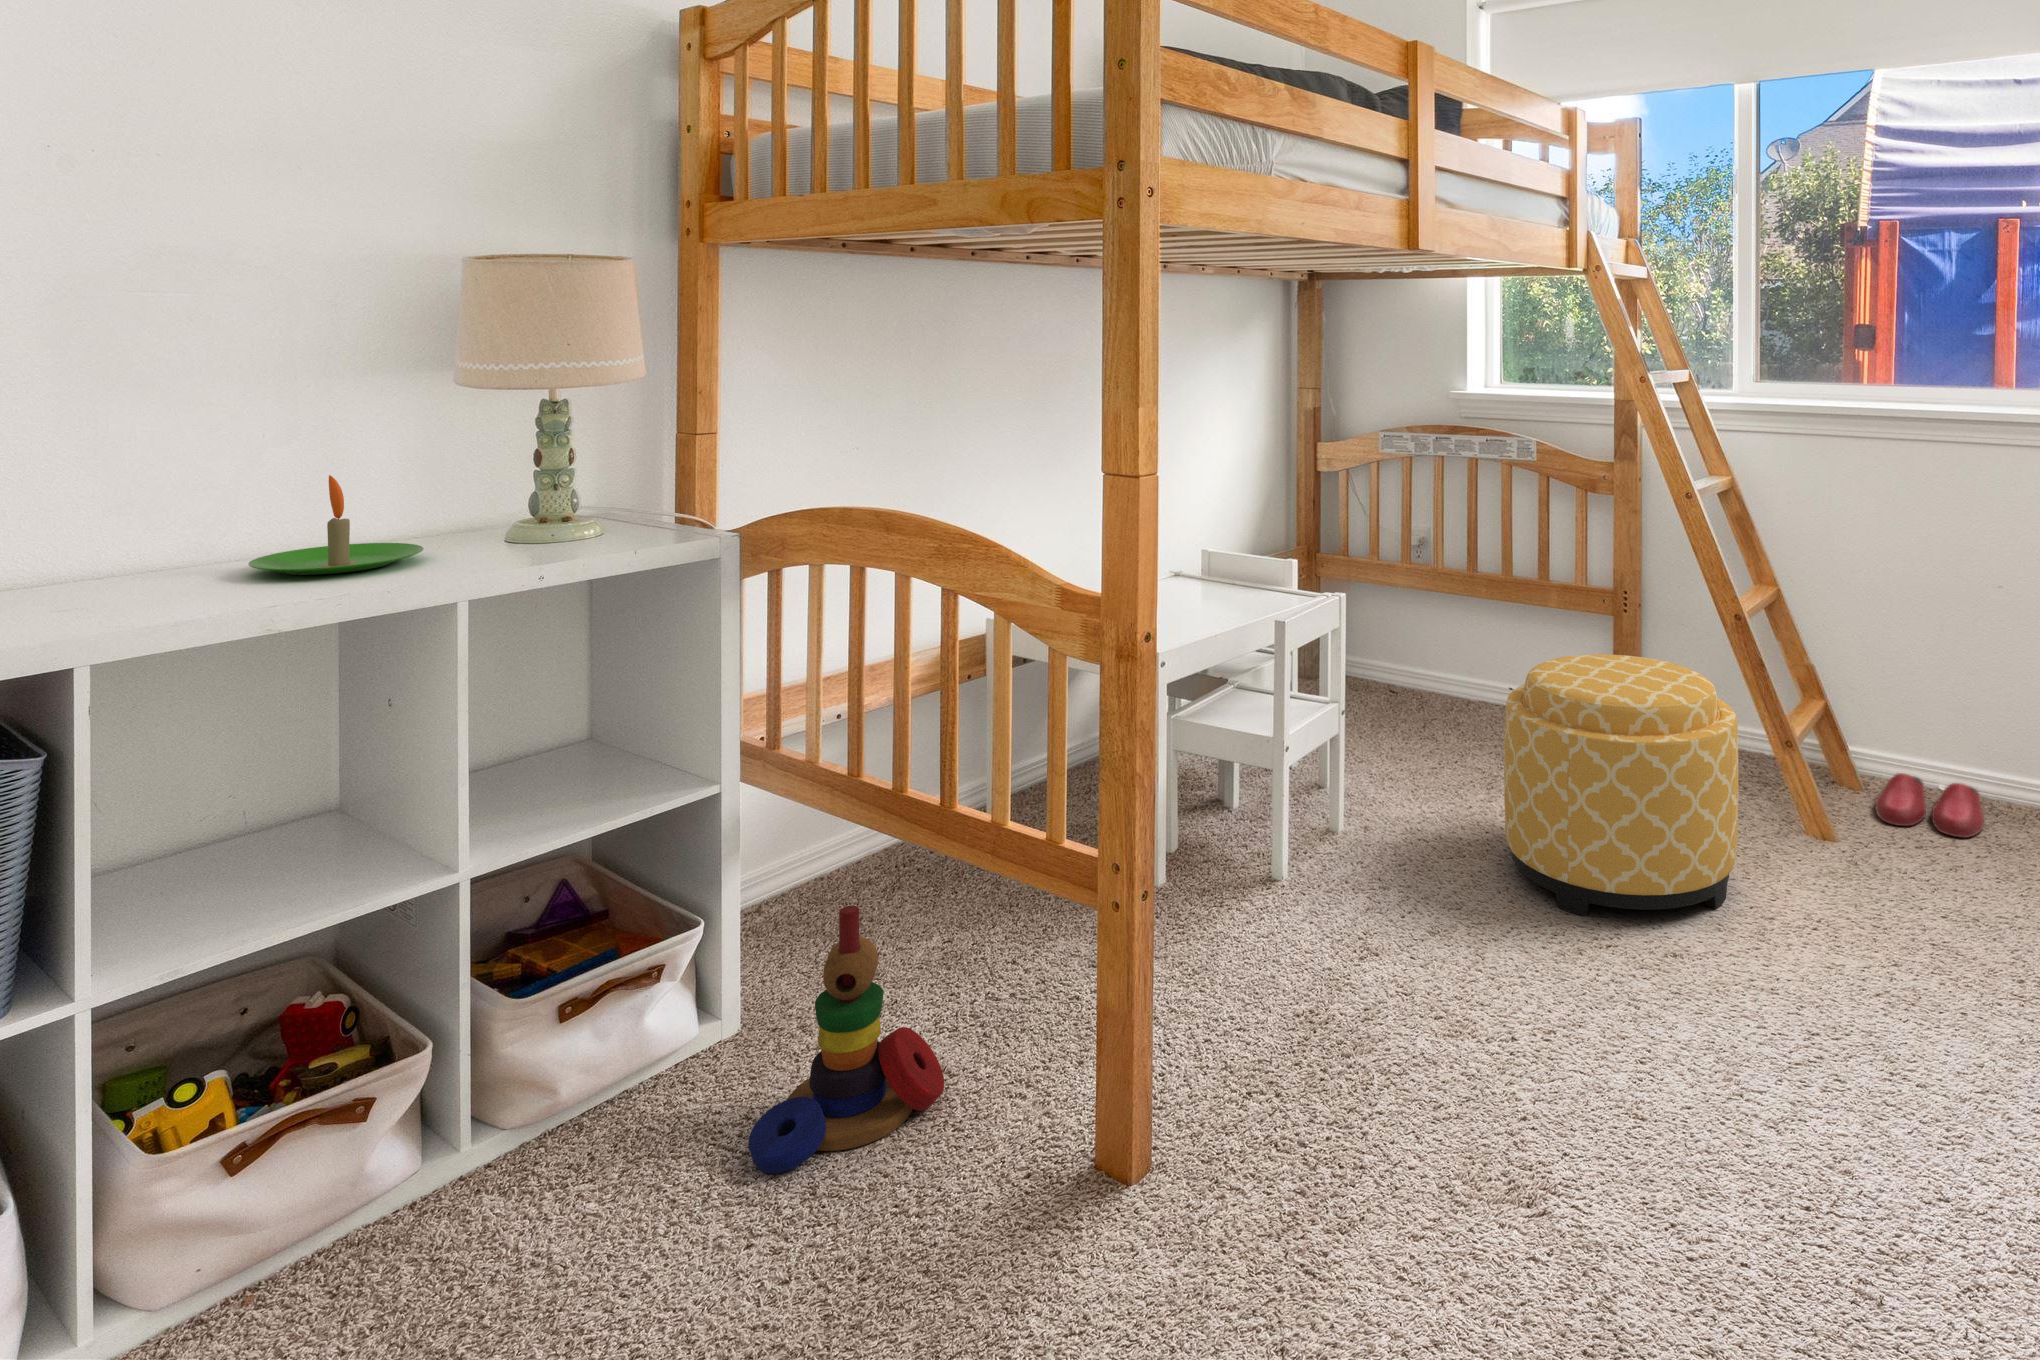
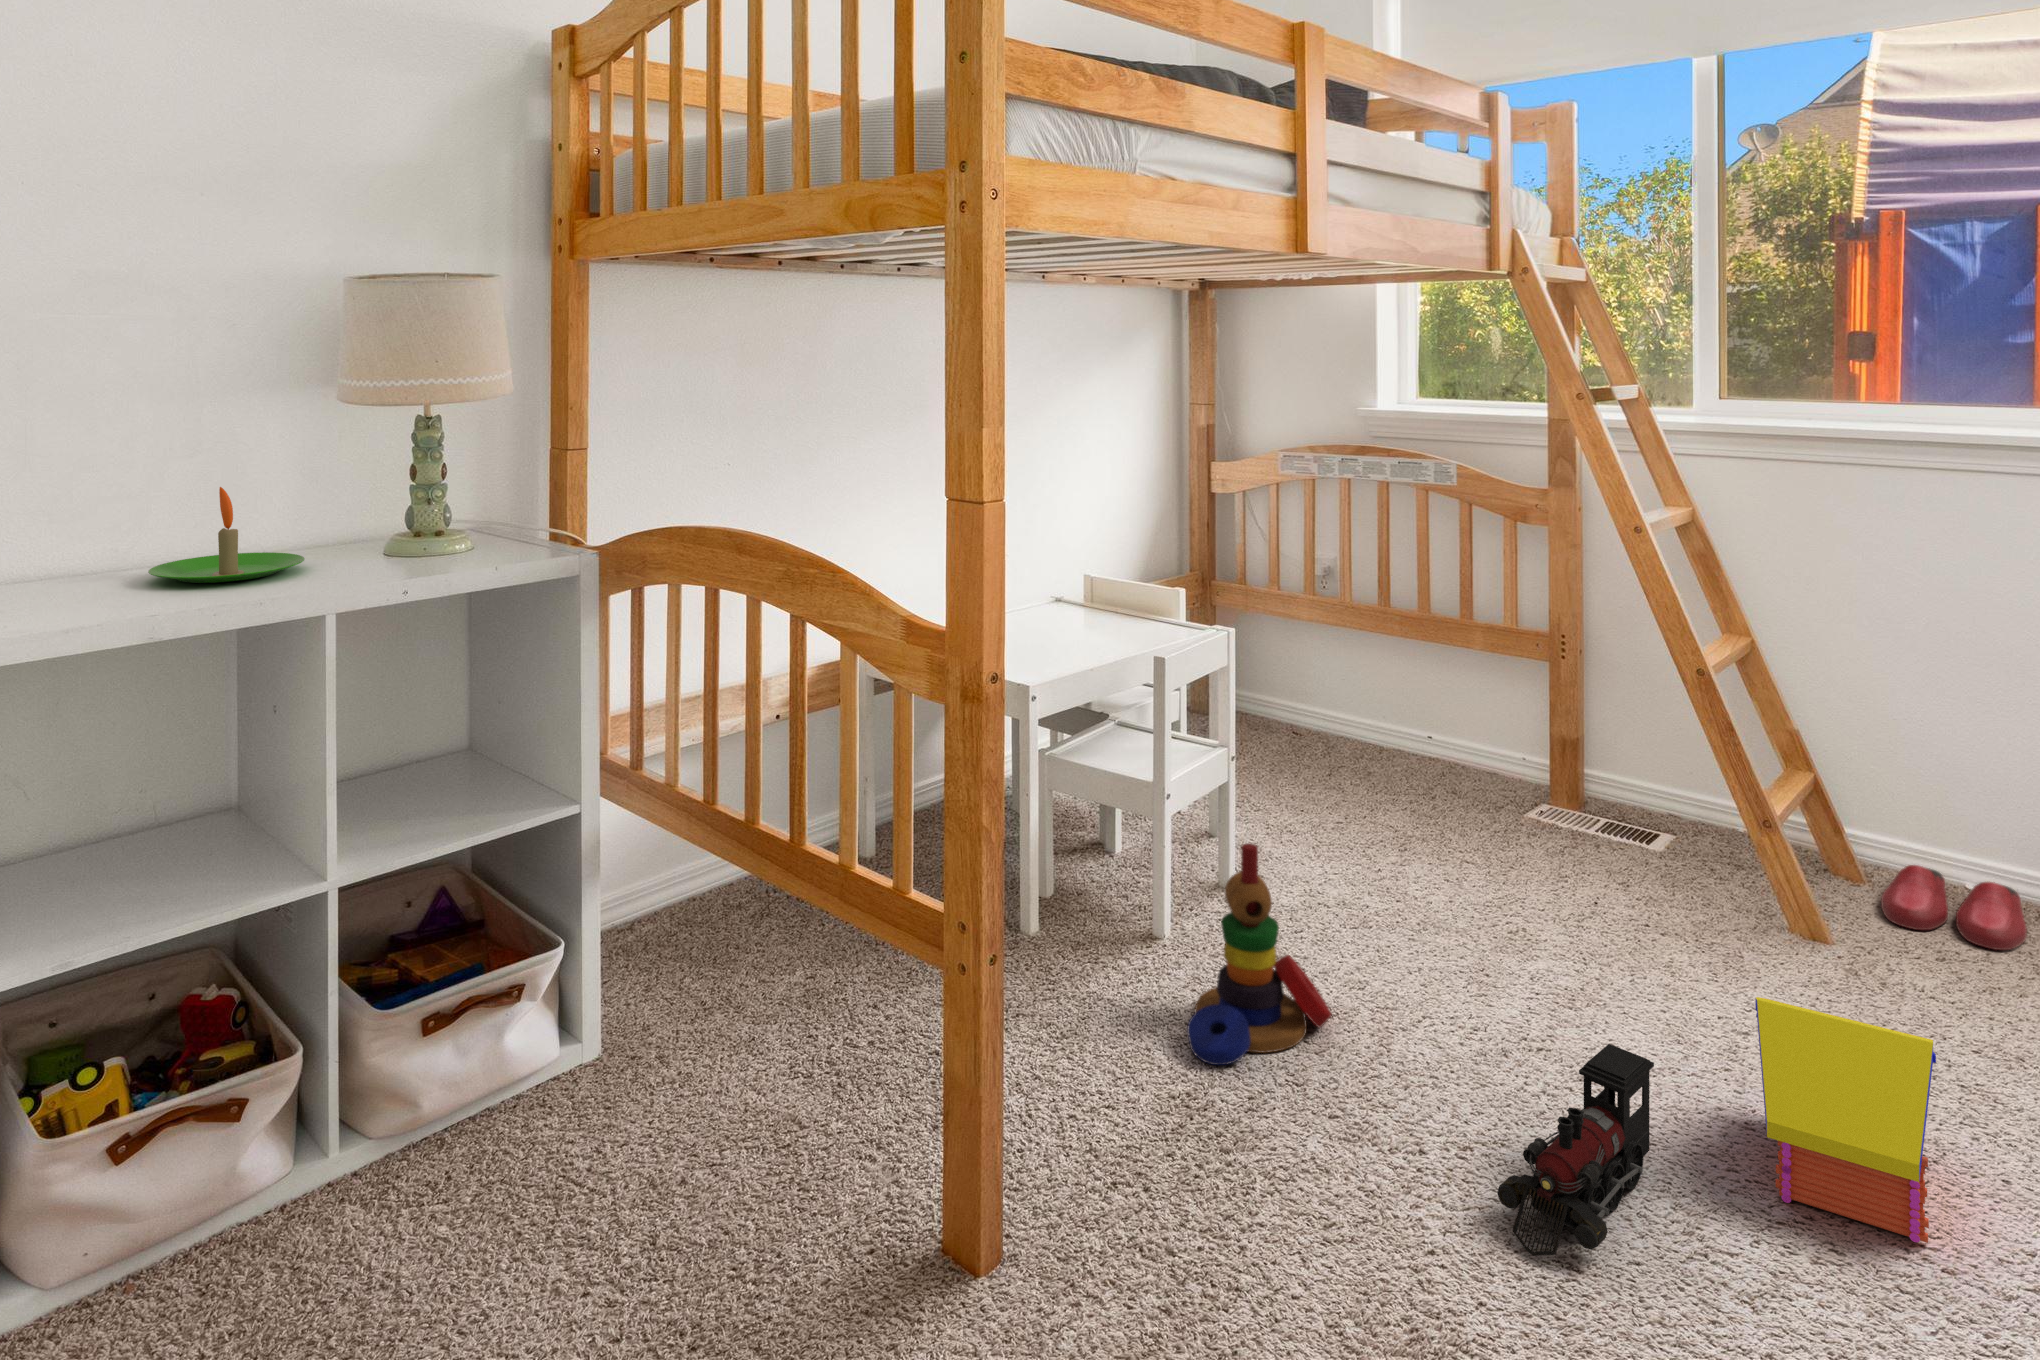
ottoman: present [1504,654,1739,916] -> none [1420,708,1700,1014]
toy house: none [1781,883,1916,1069] -> present [1755,997,1936,1243]
stacking toy: present [748,906,944,1174] -> present [1187,843,1331,1065]
toy train: none [1577,932,1702,1112] -> present [1497,1044,1654,1256]

